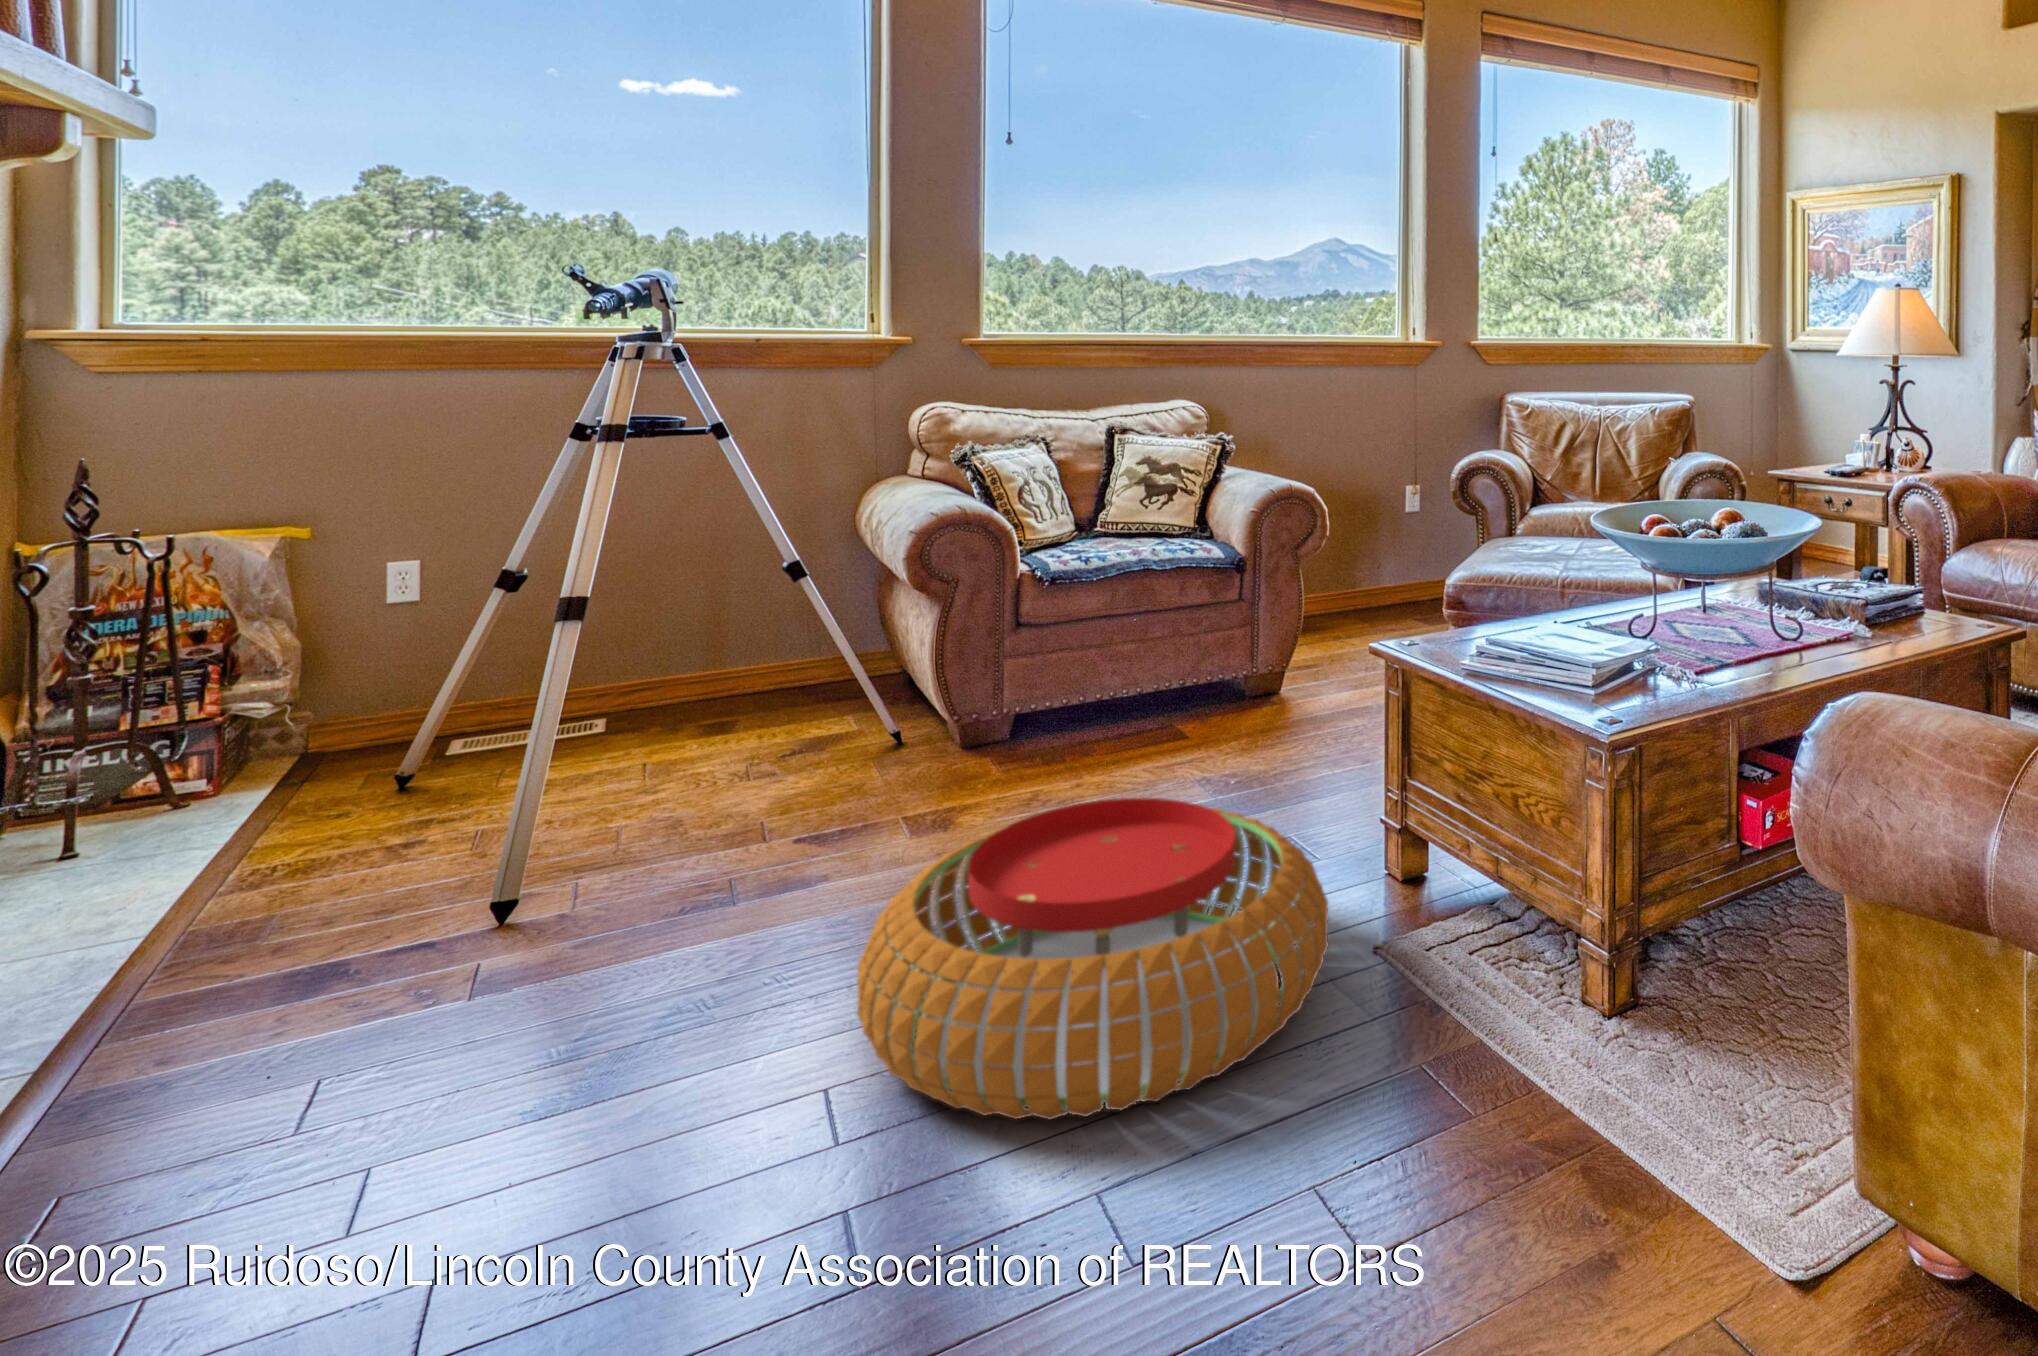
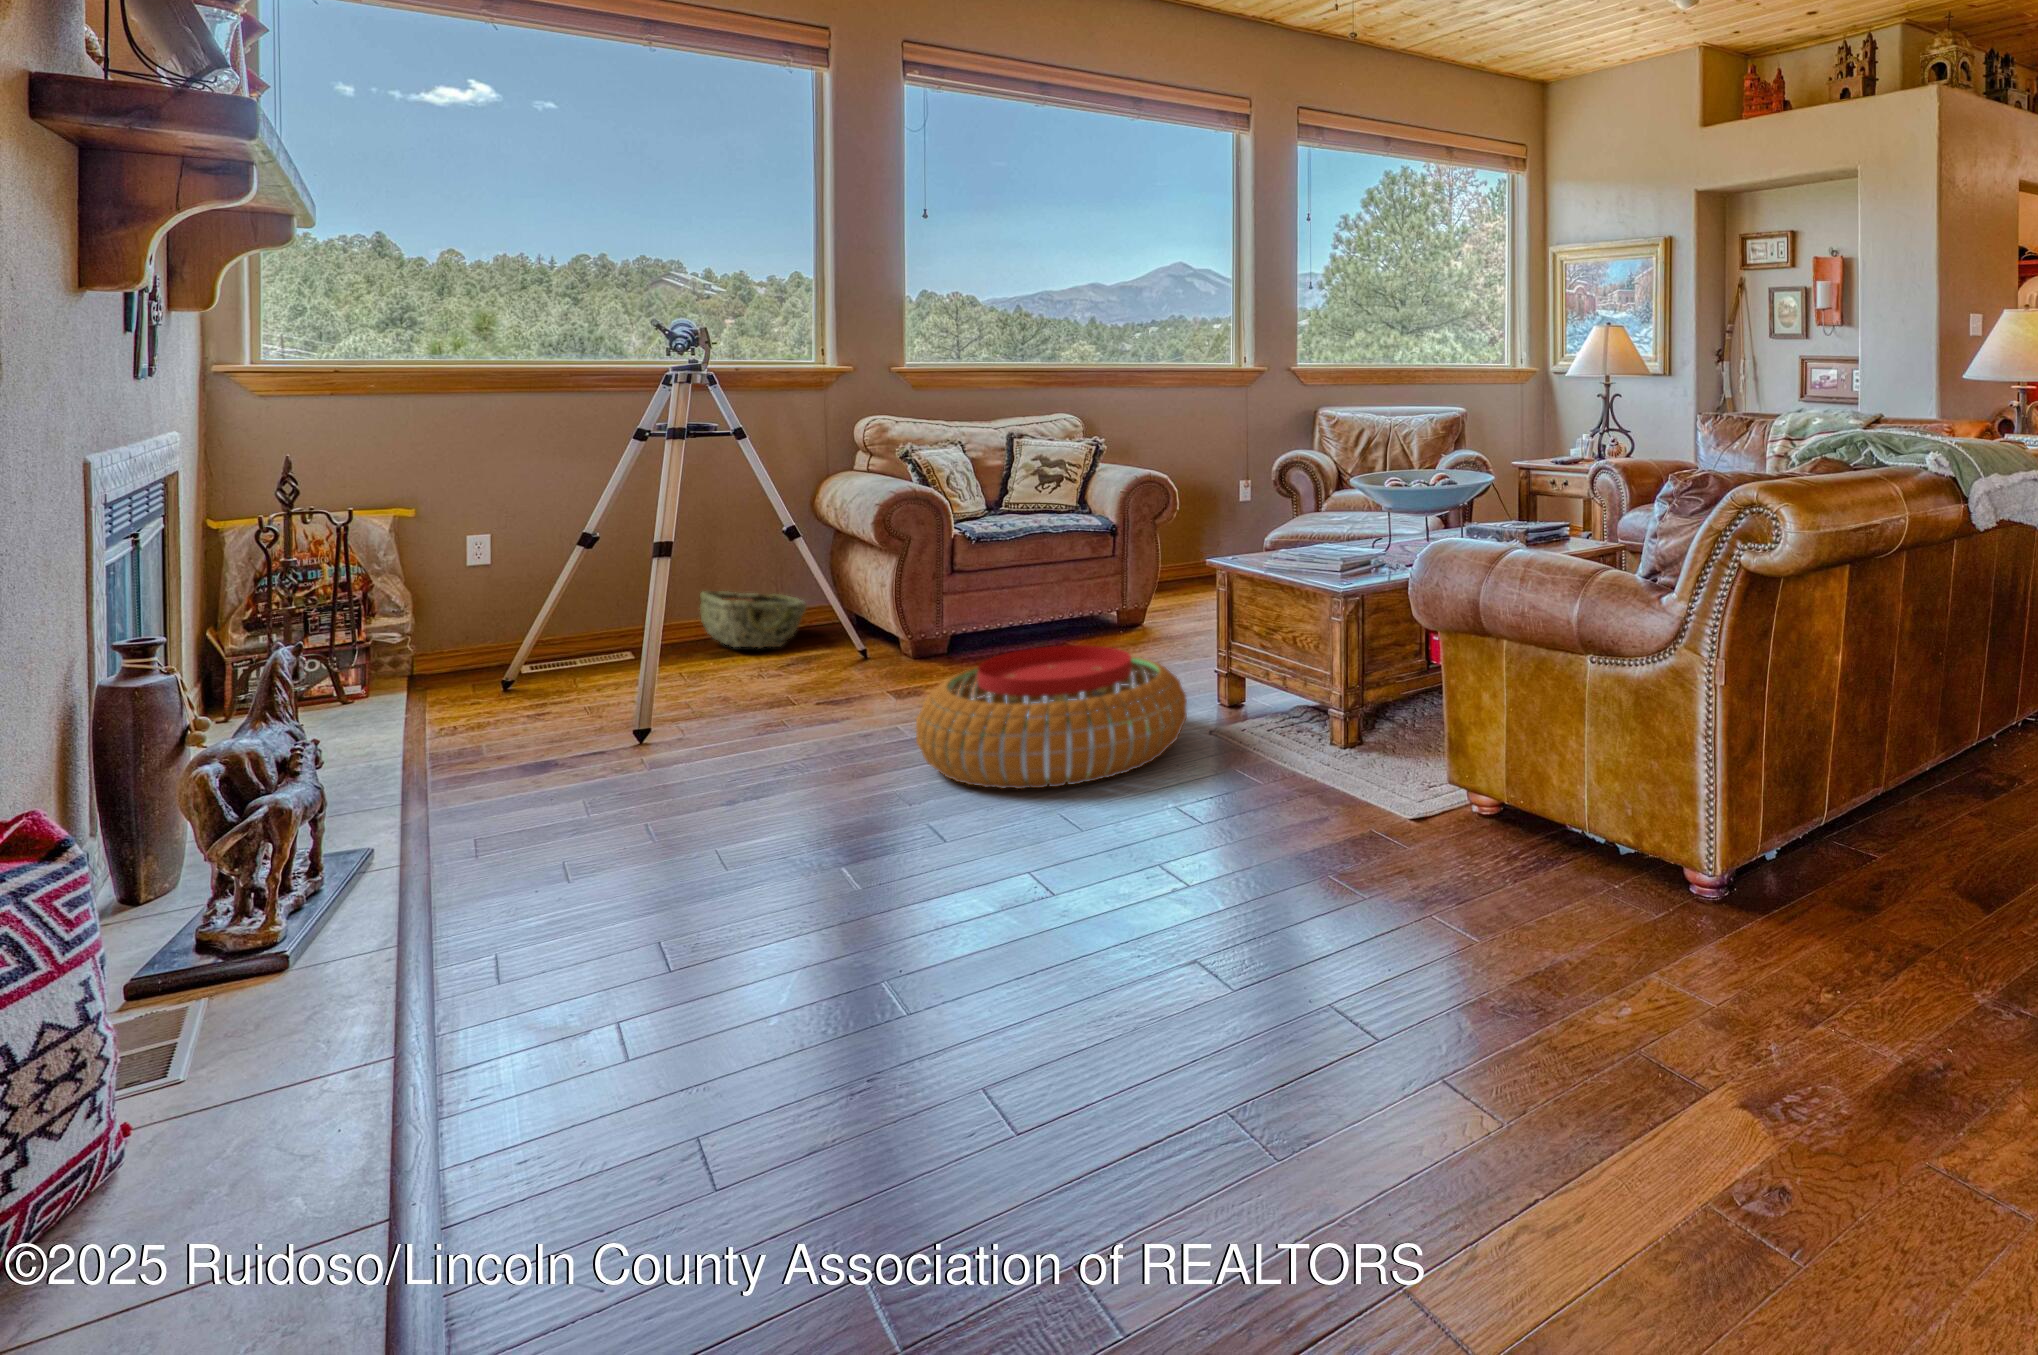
woven basket: none [703,635,835,722] -> present [700,591,807,650]

